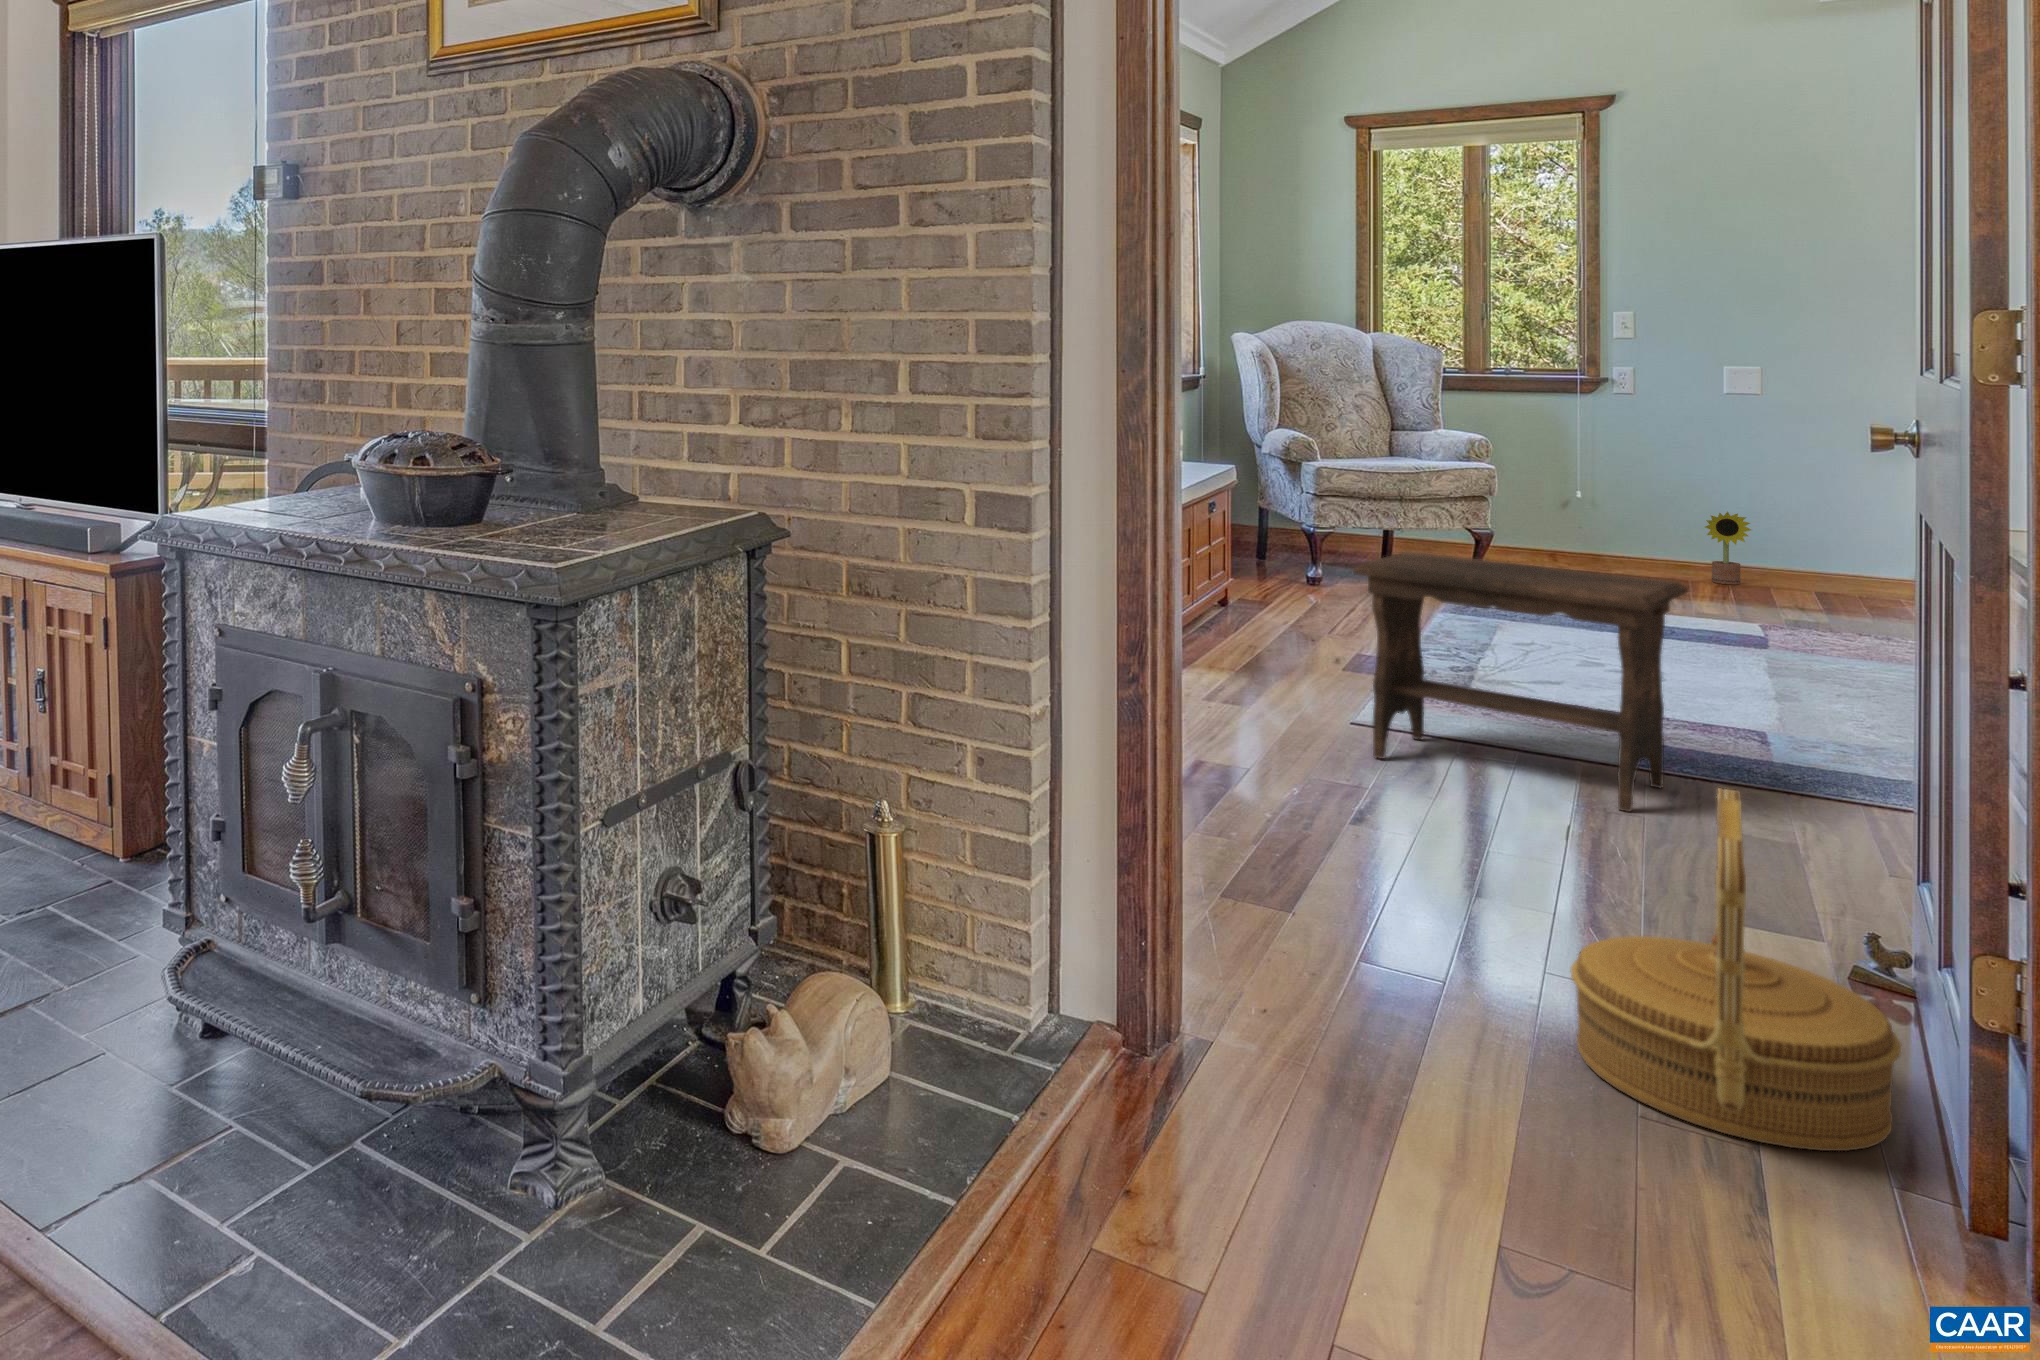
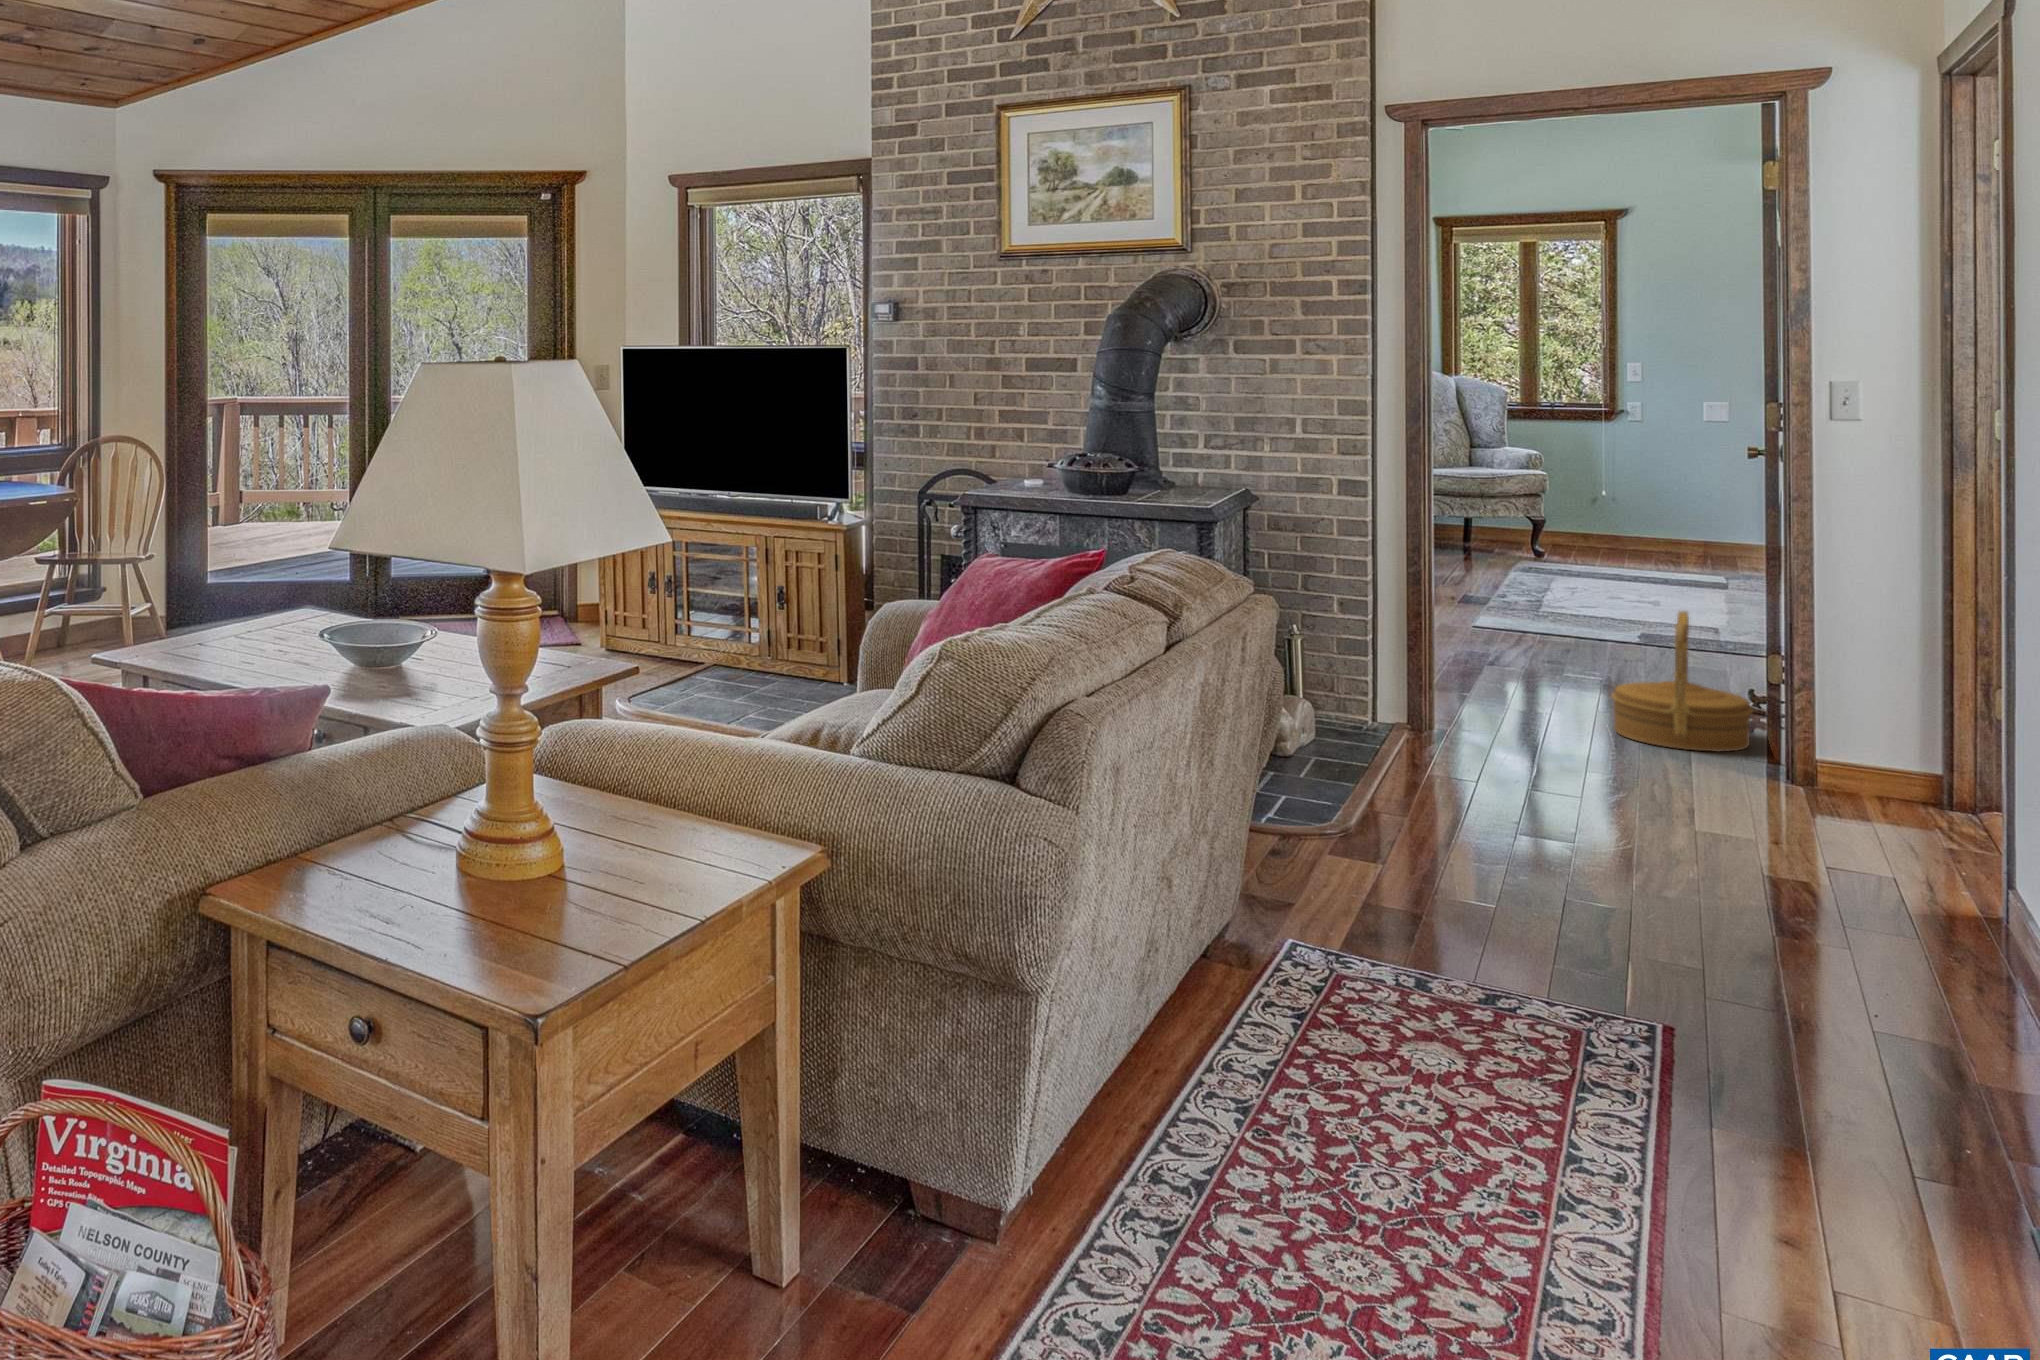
decorative plant: present [1705,512,1751,585] -> none [1692,502,1725,554]
footstool: present [1353,552,1688,812] -> none [1478,521,1671,660]

